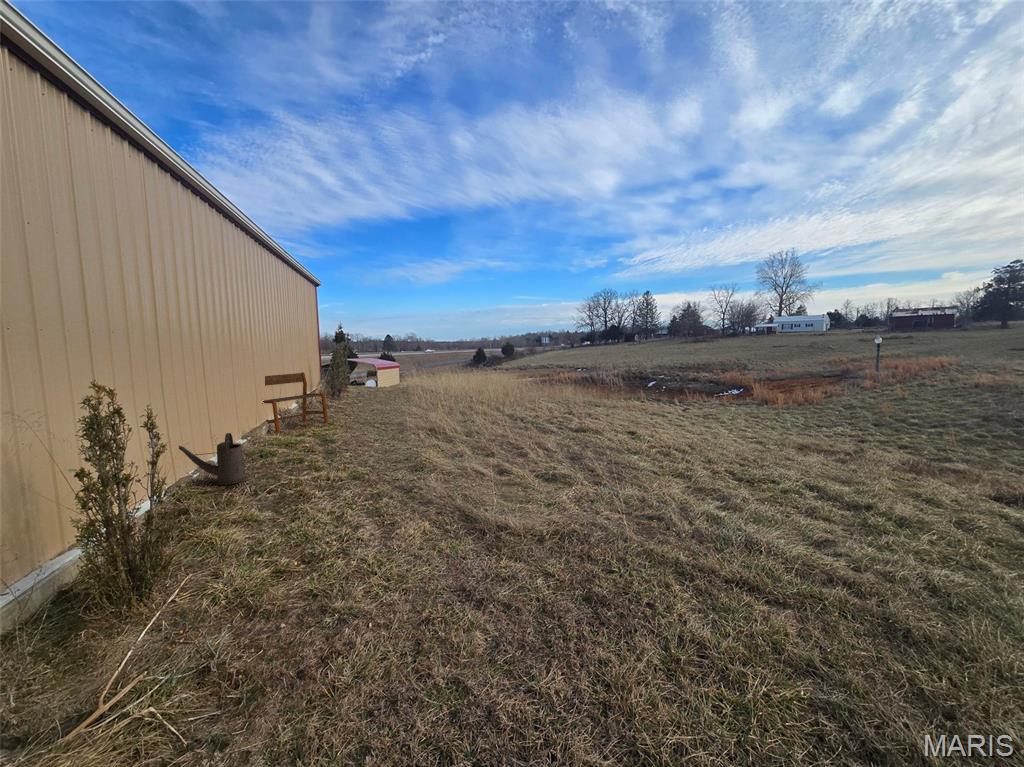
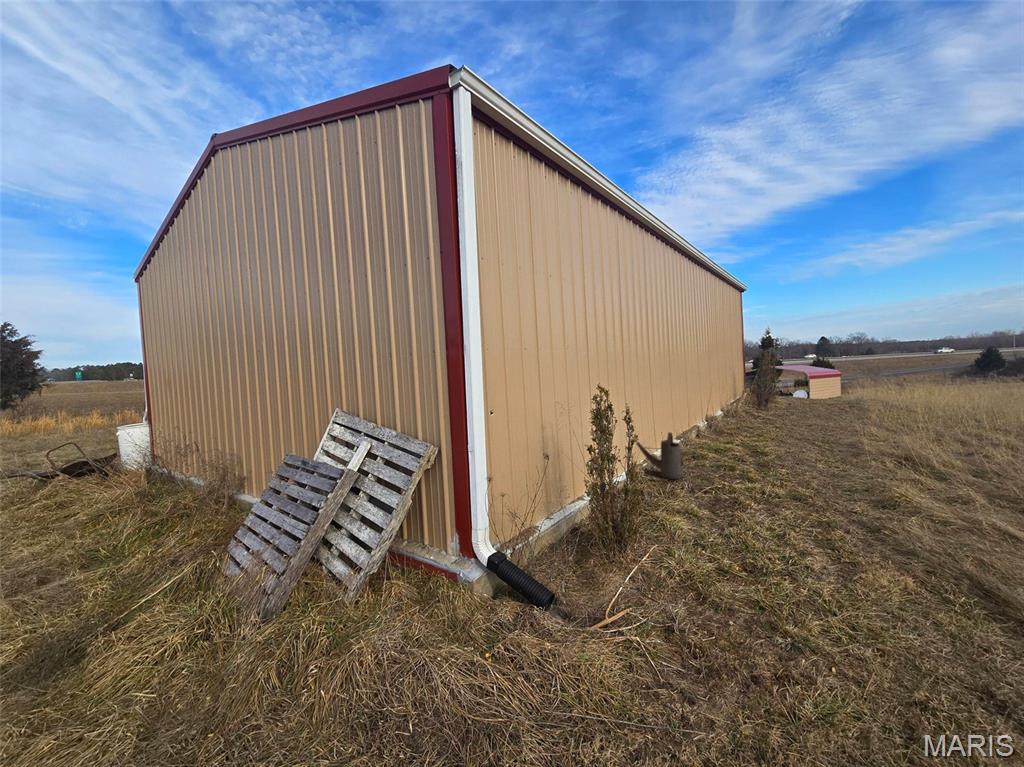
bench: present [262,372,328,433] -> none [685,379,755,439]

